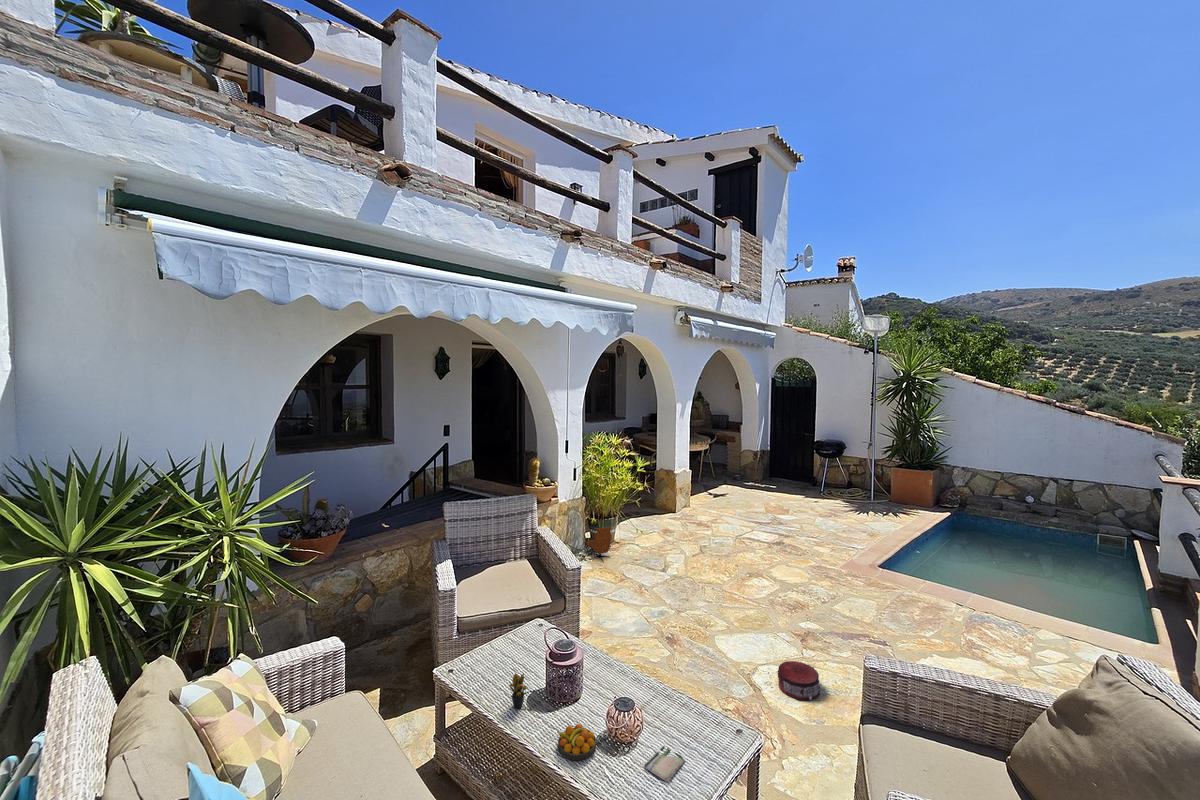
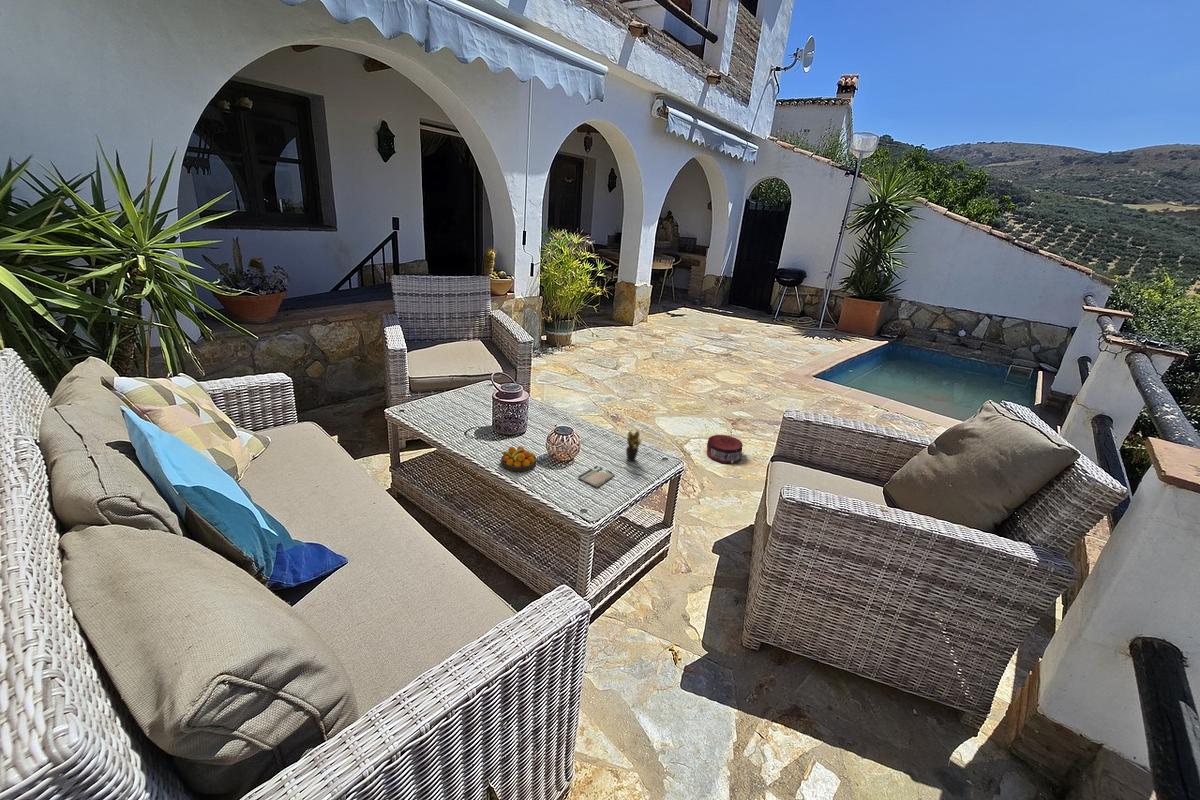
lounge chair: present [586,527,611,563] -> none [541,325,568,359]
potted plant: present [509,673,528,709] -> present [626,431,641,461]

